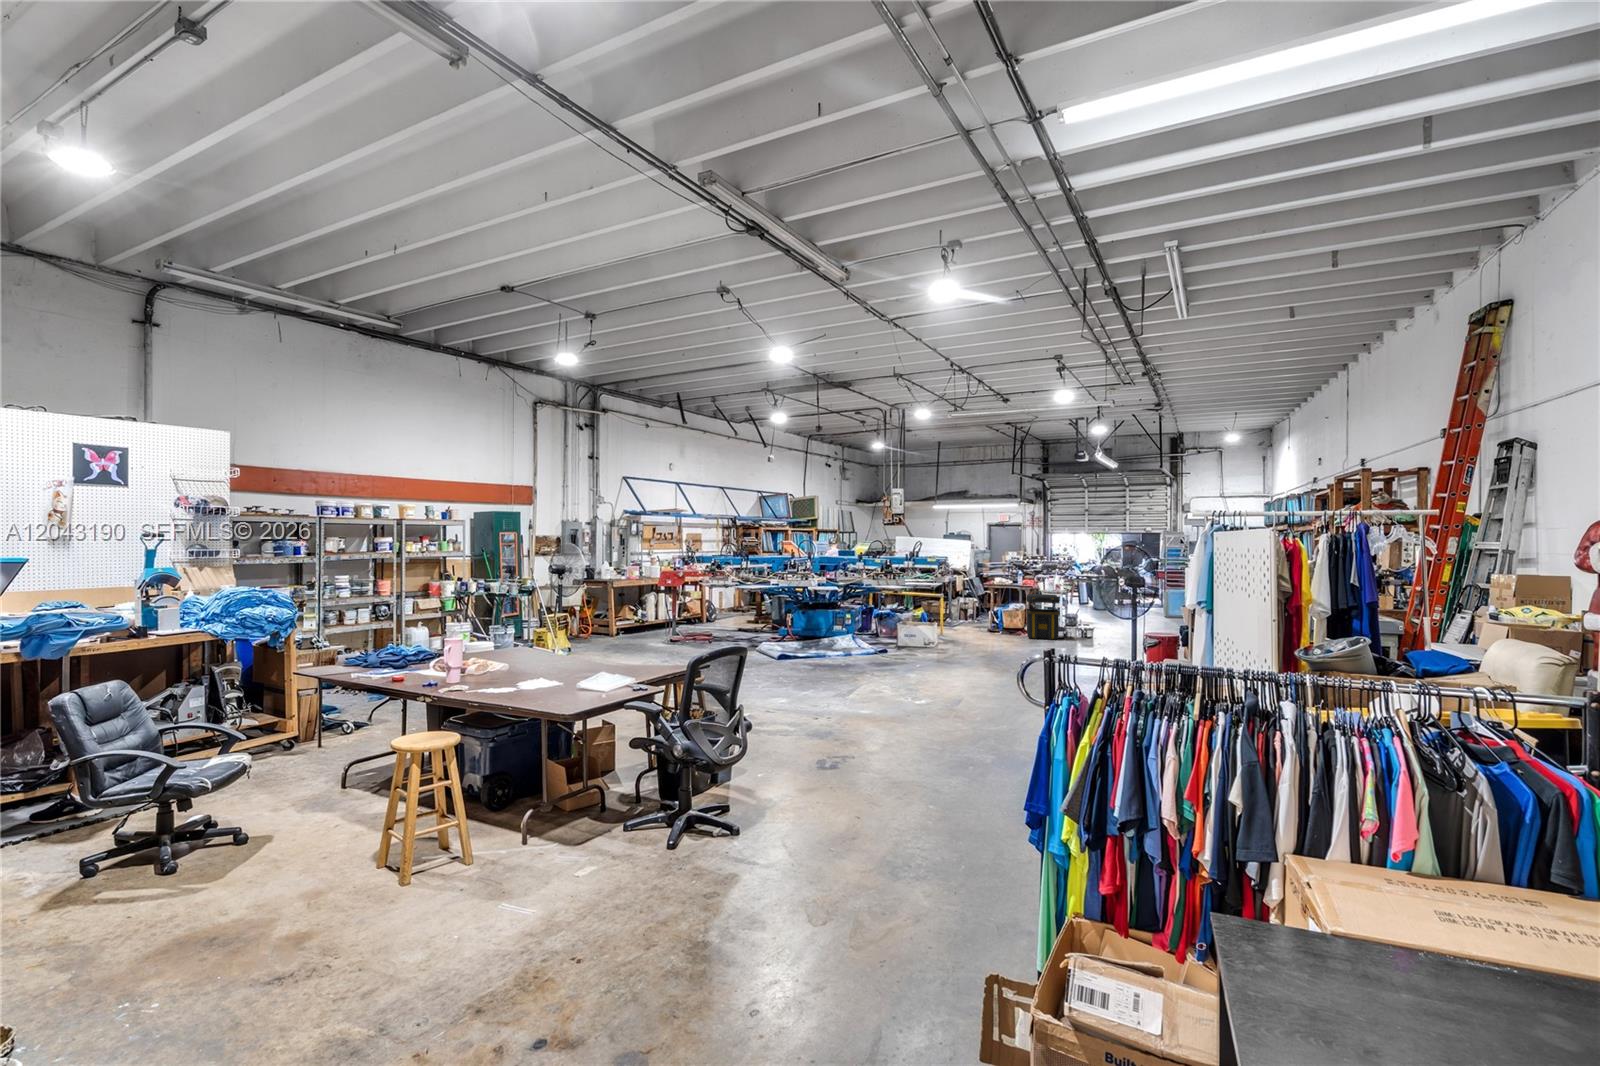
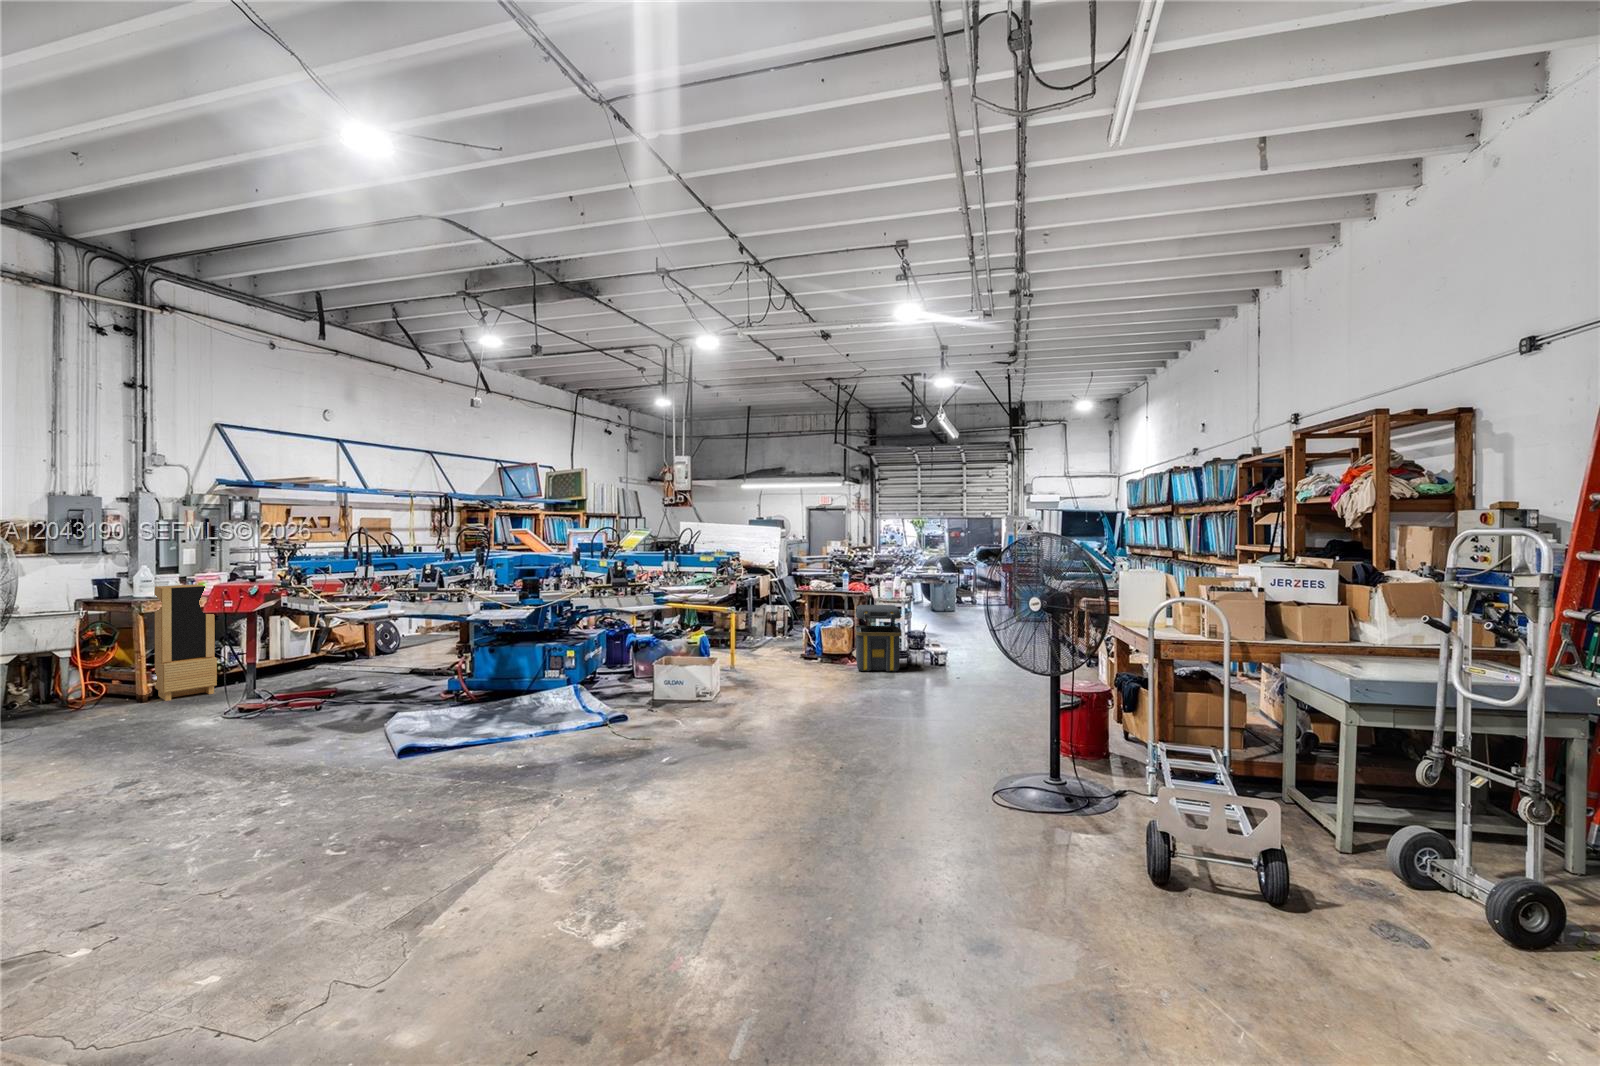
storage cabinet: none [615,571,645,634] -> present [155,584,217,701]

